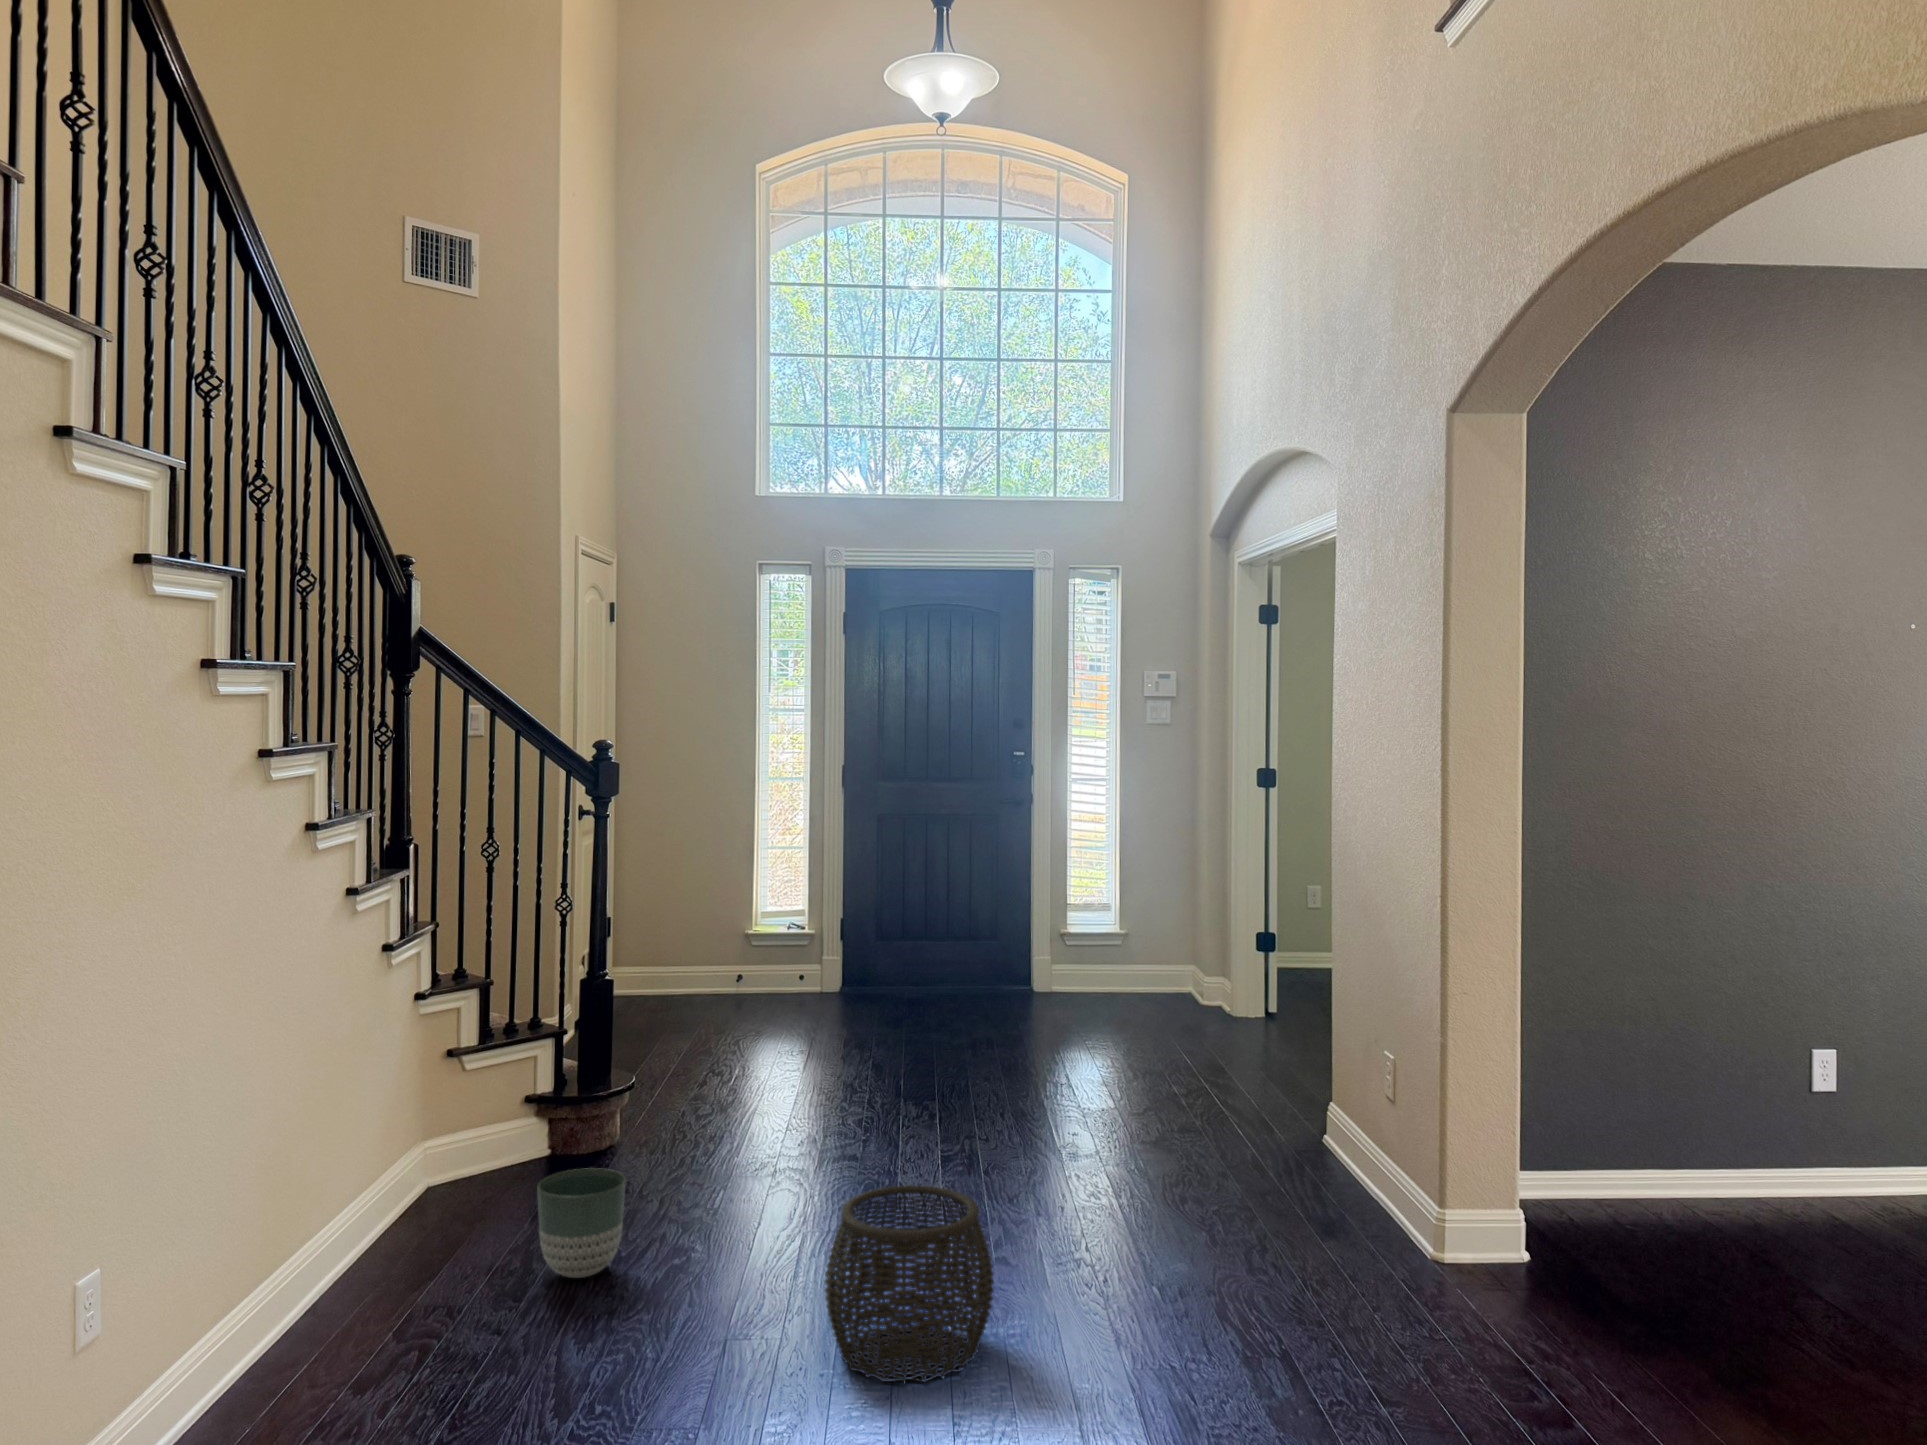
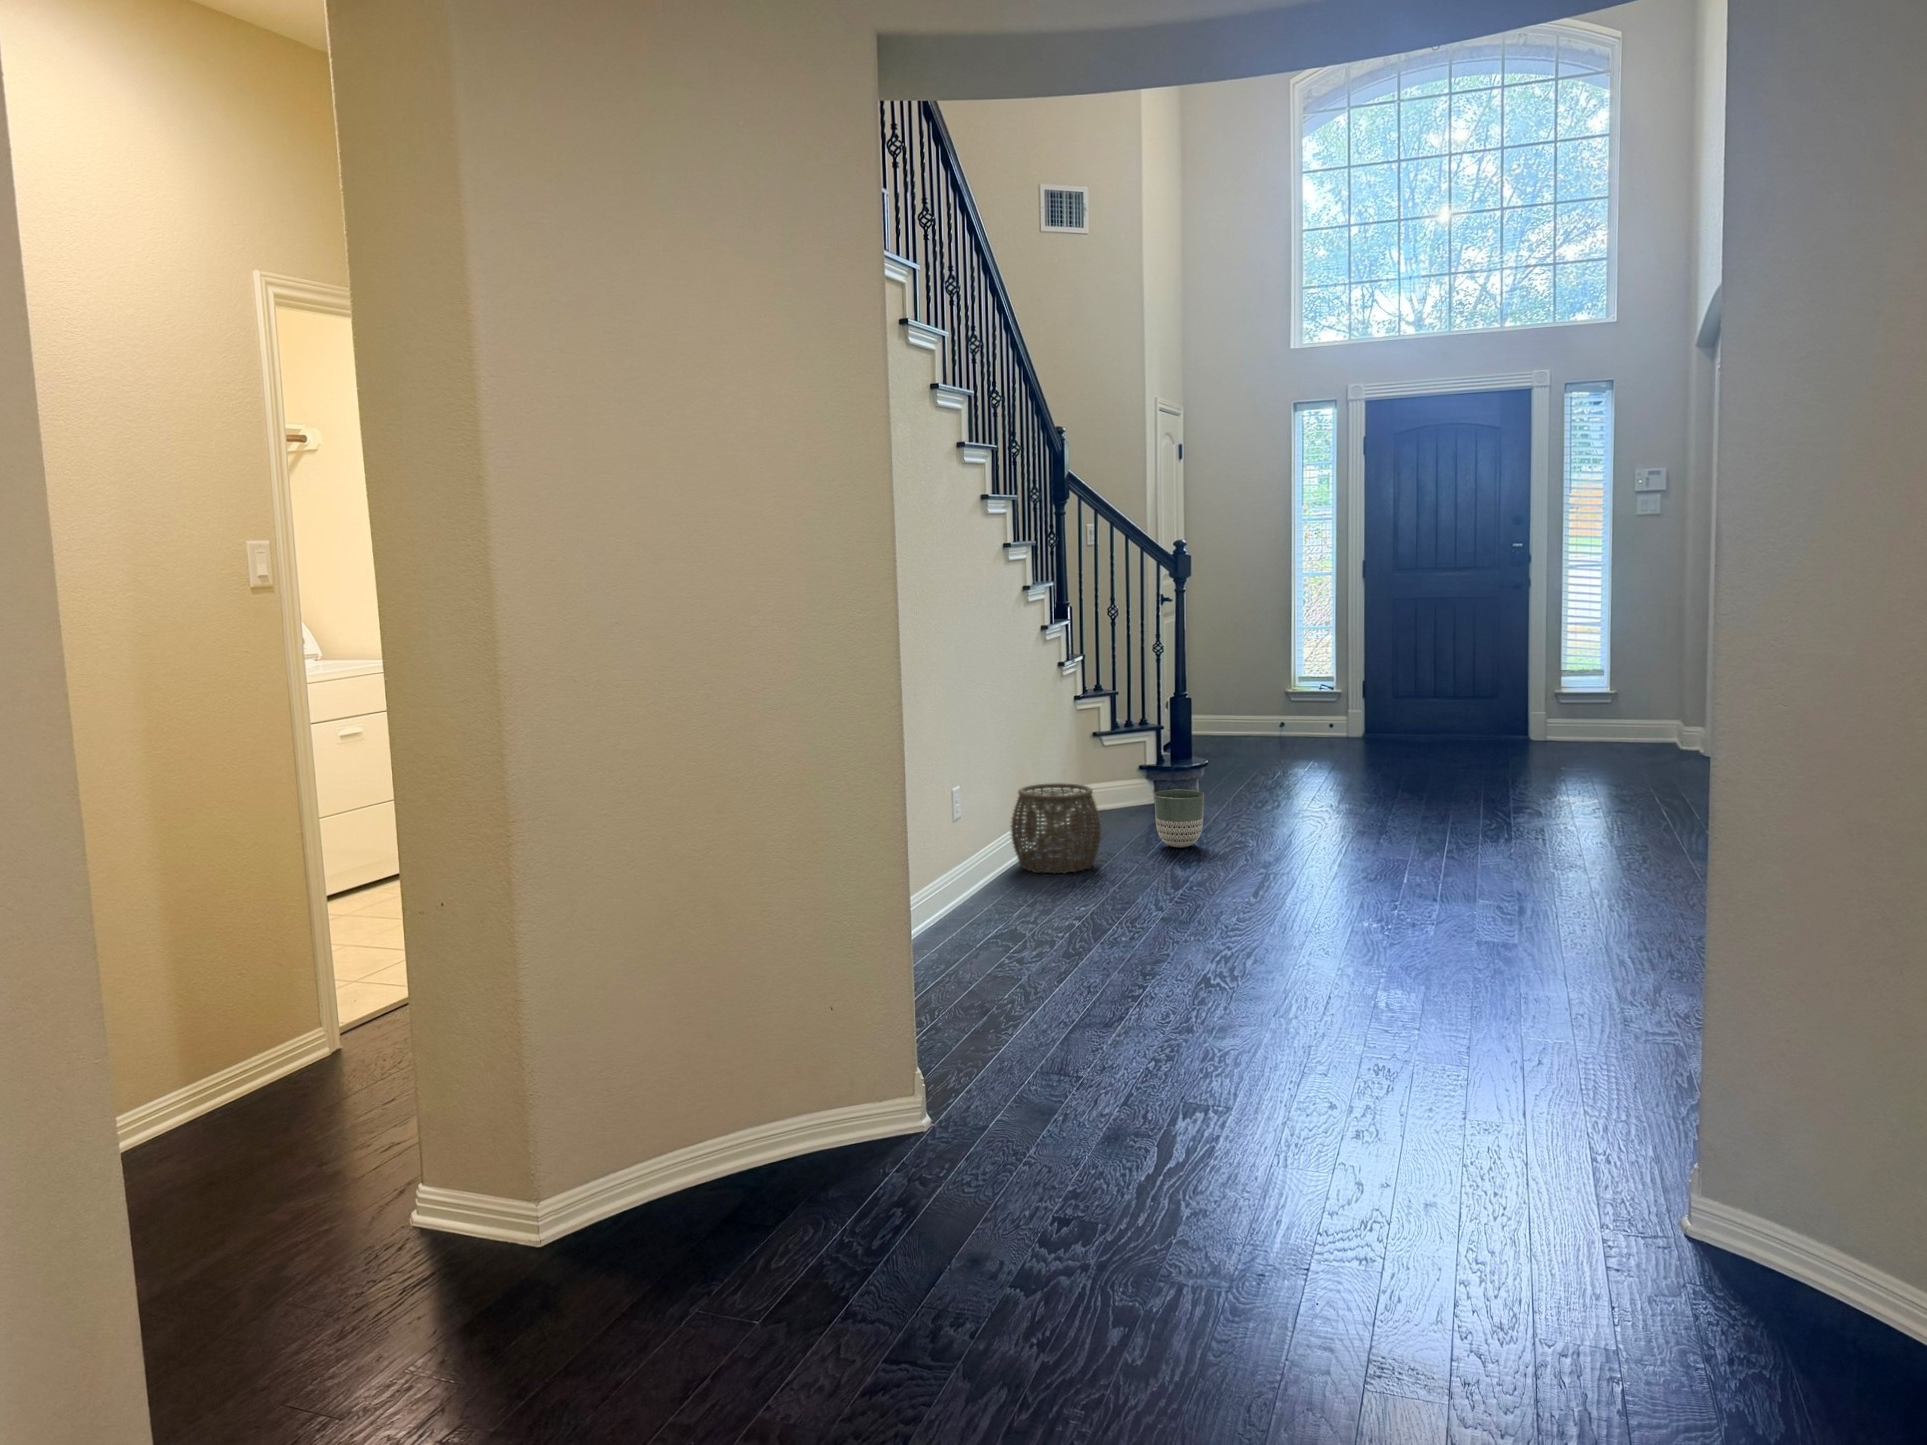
woven basket: present [825,1185,994,1383] -> present [1011,783,1102,873]

